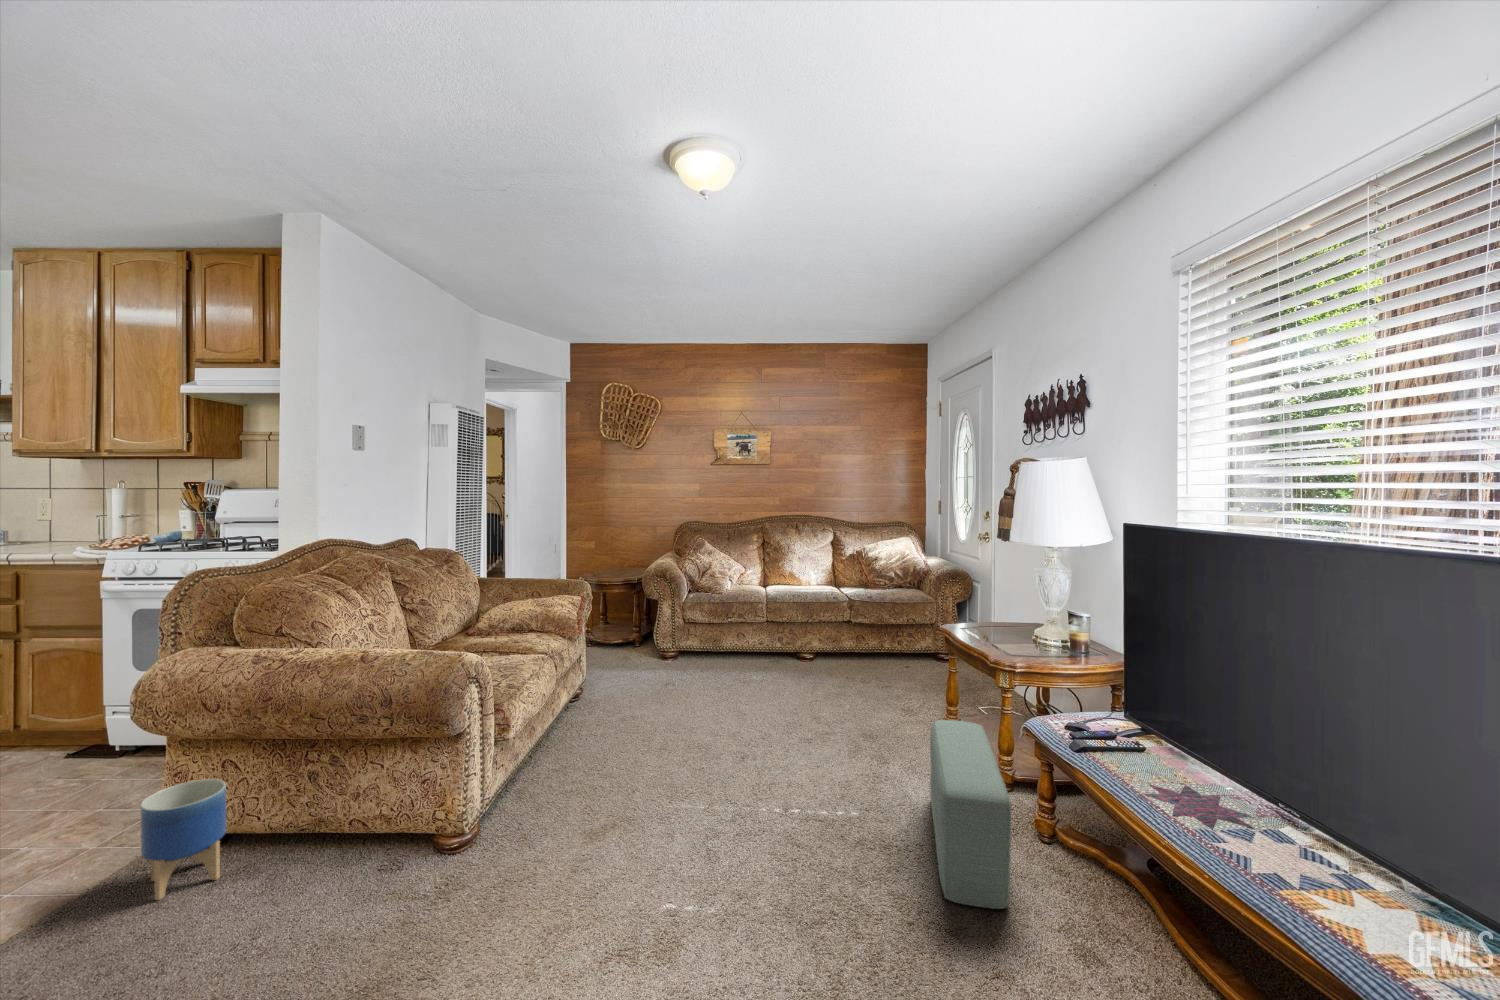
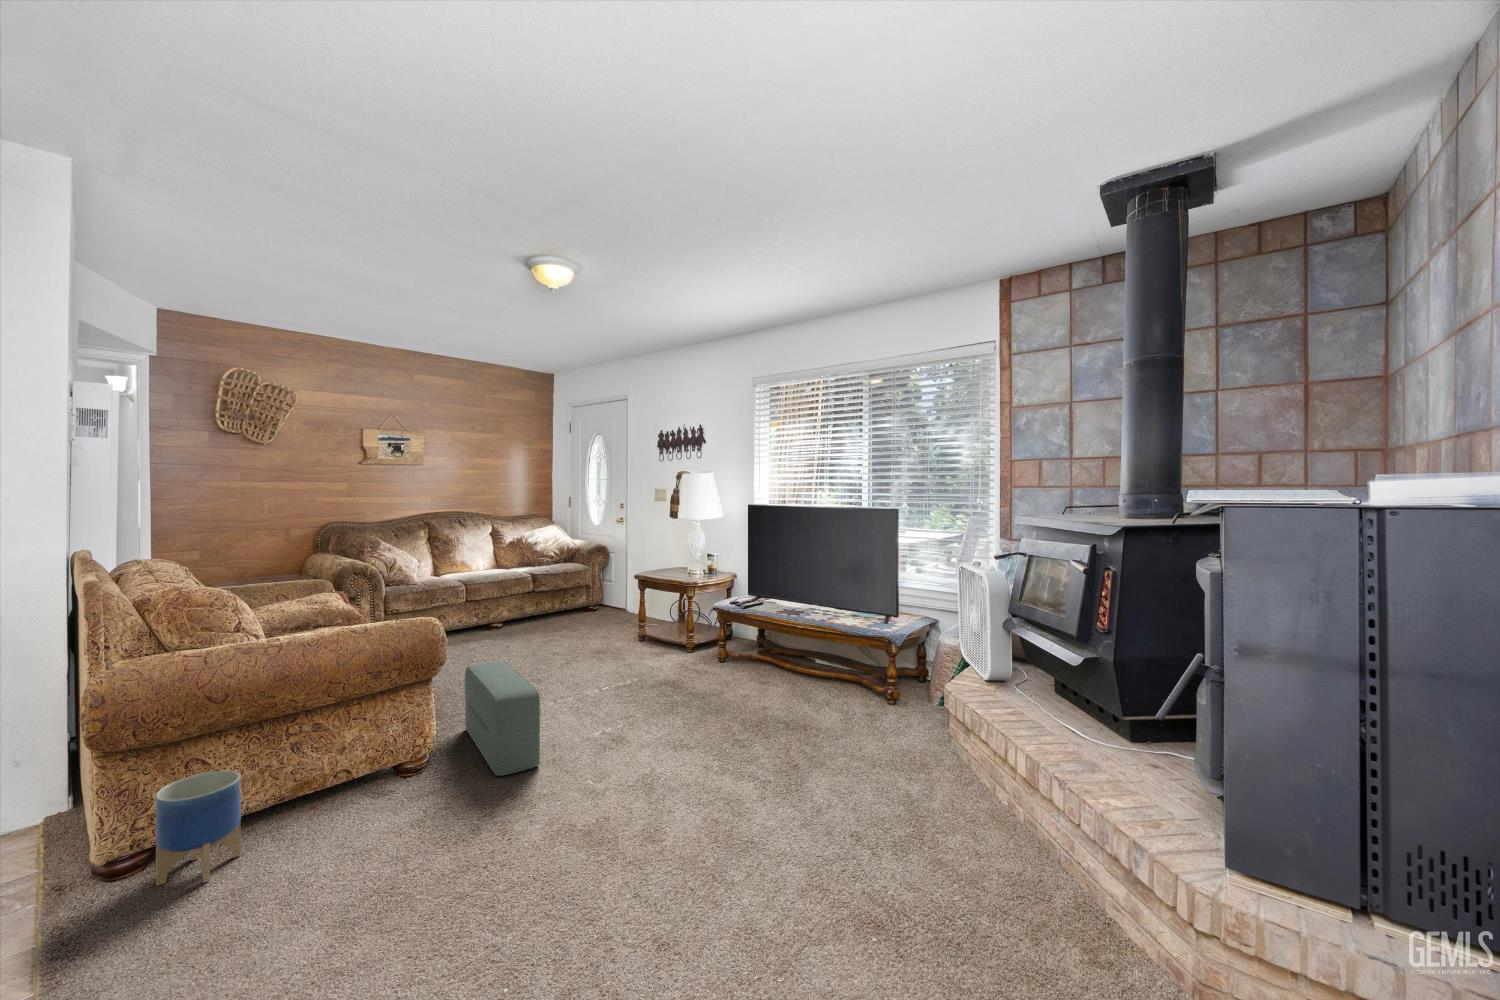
pouf: present [930,720,1011,909] -> present [464,661,540,776]

